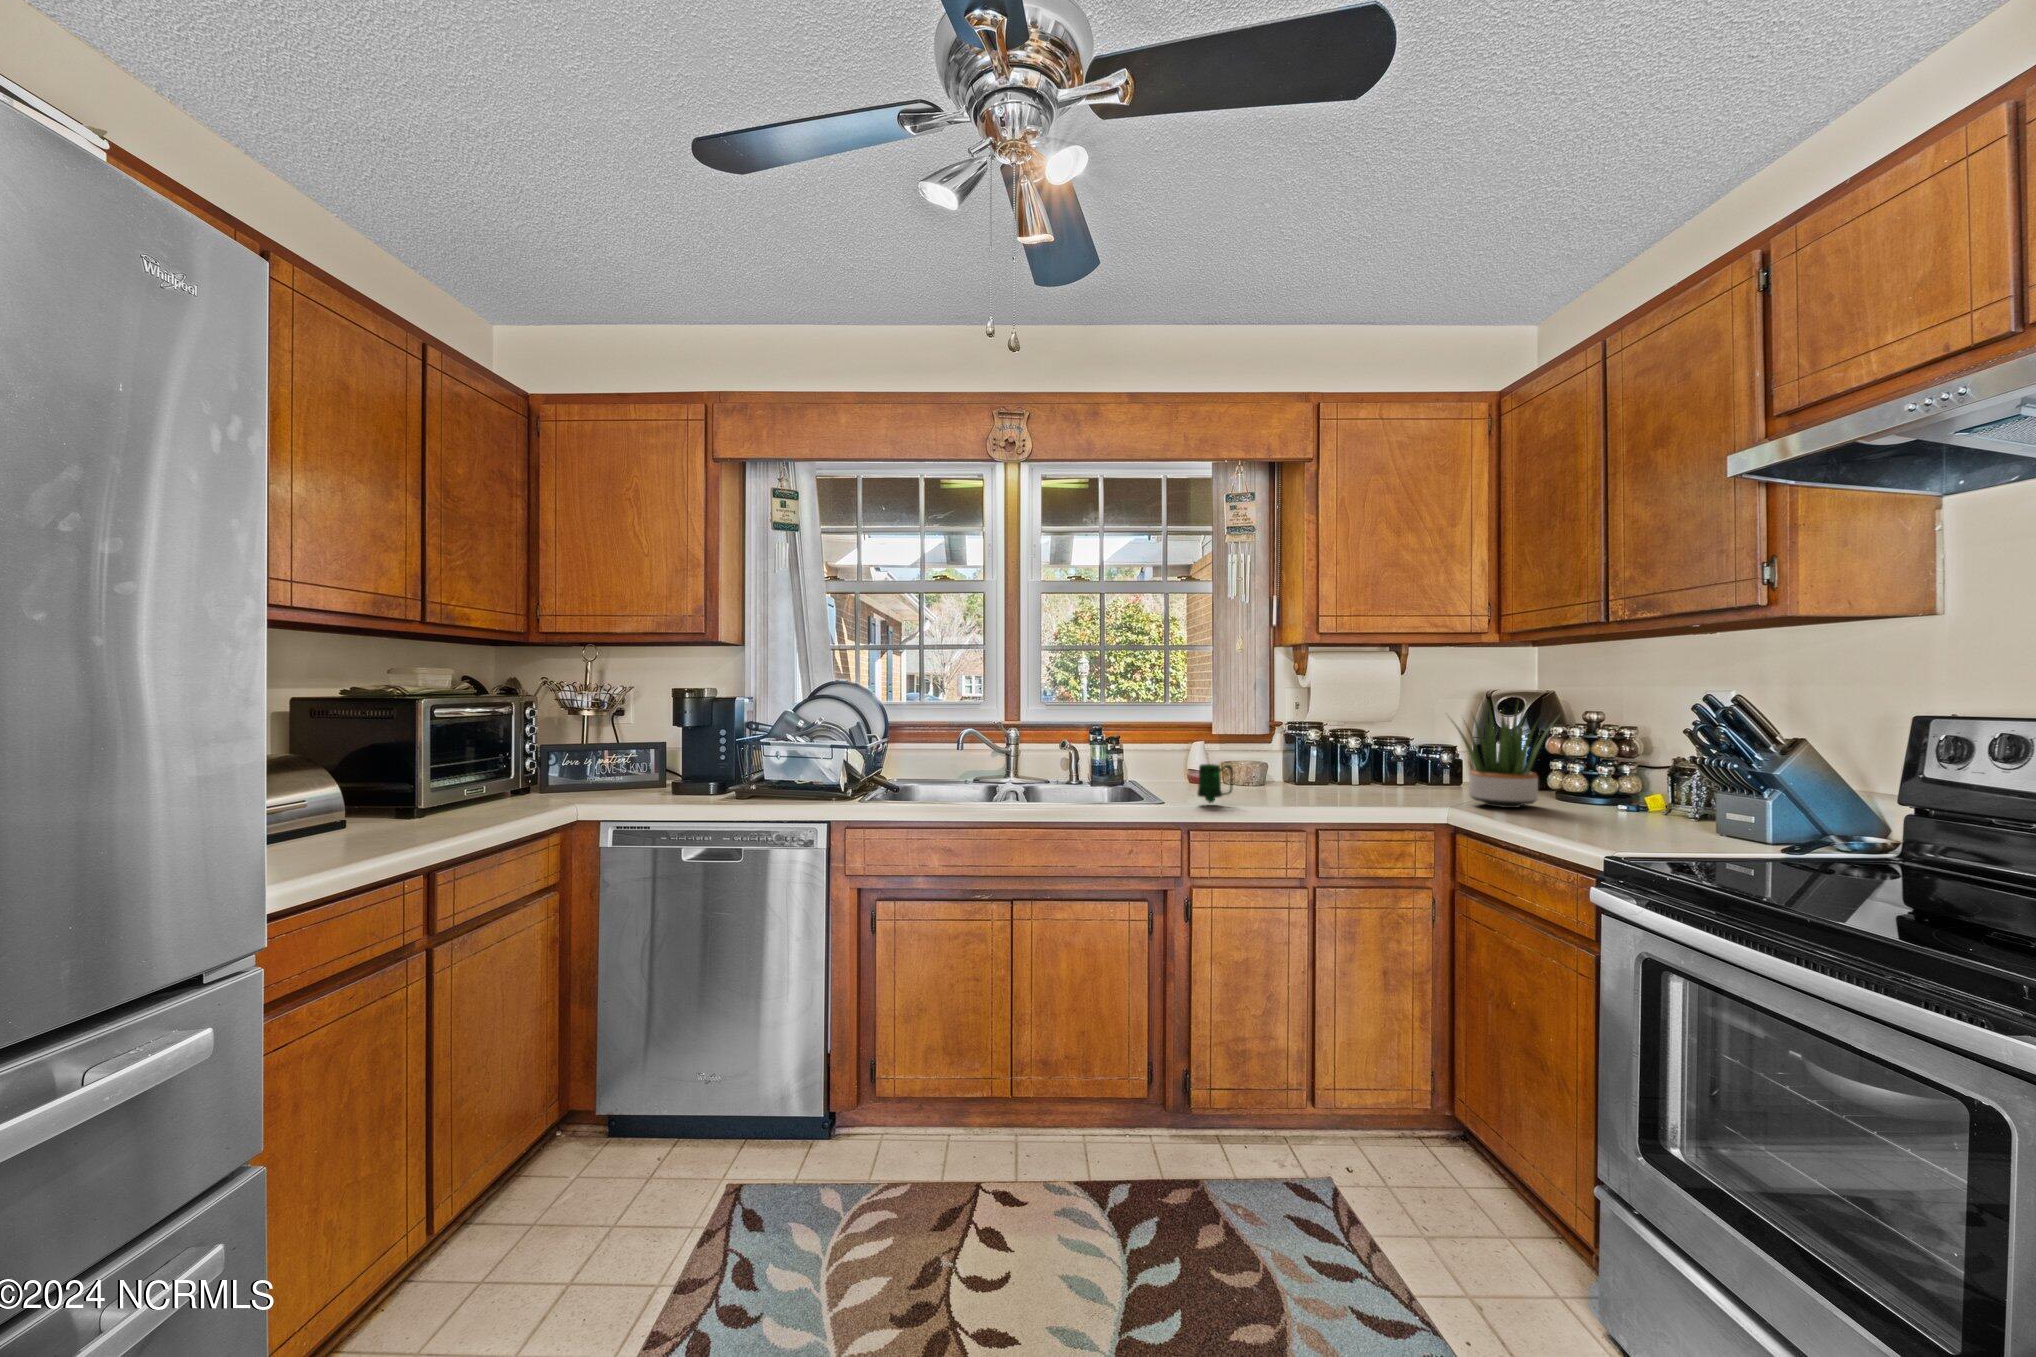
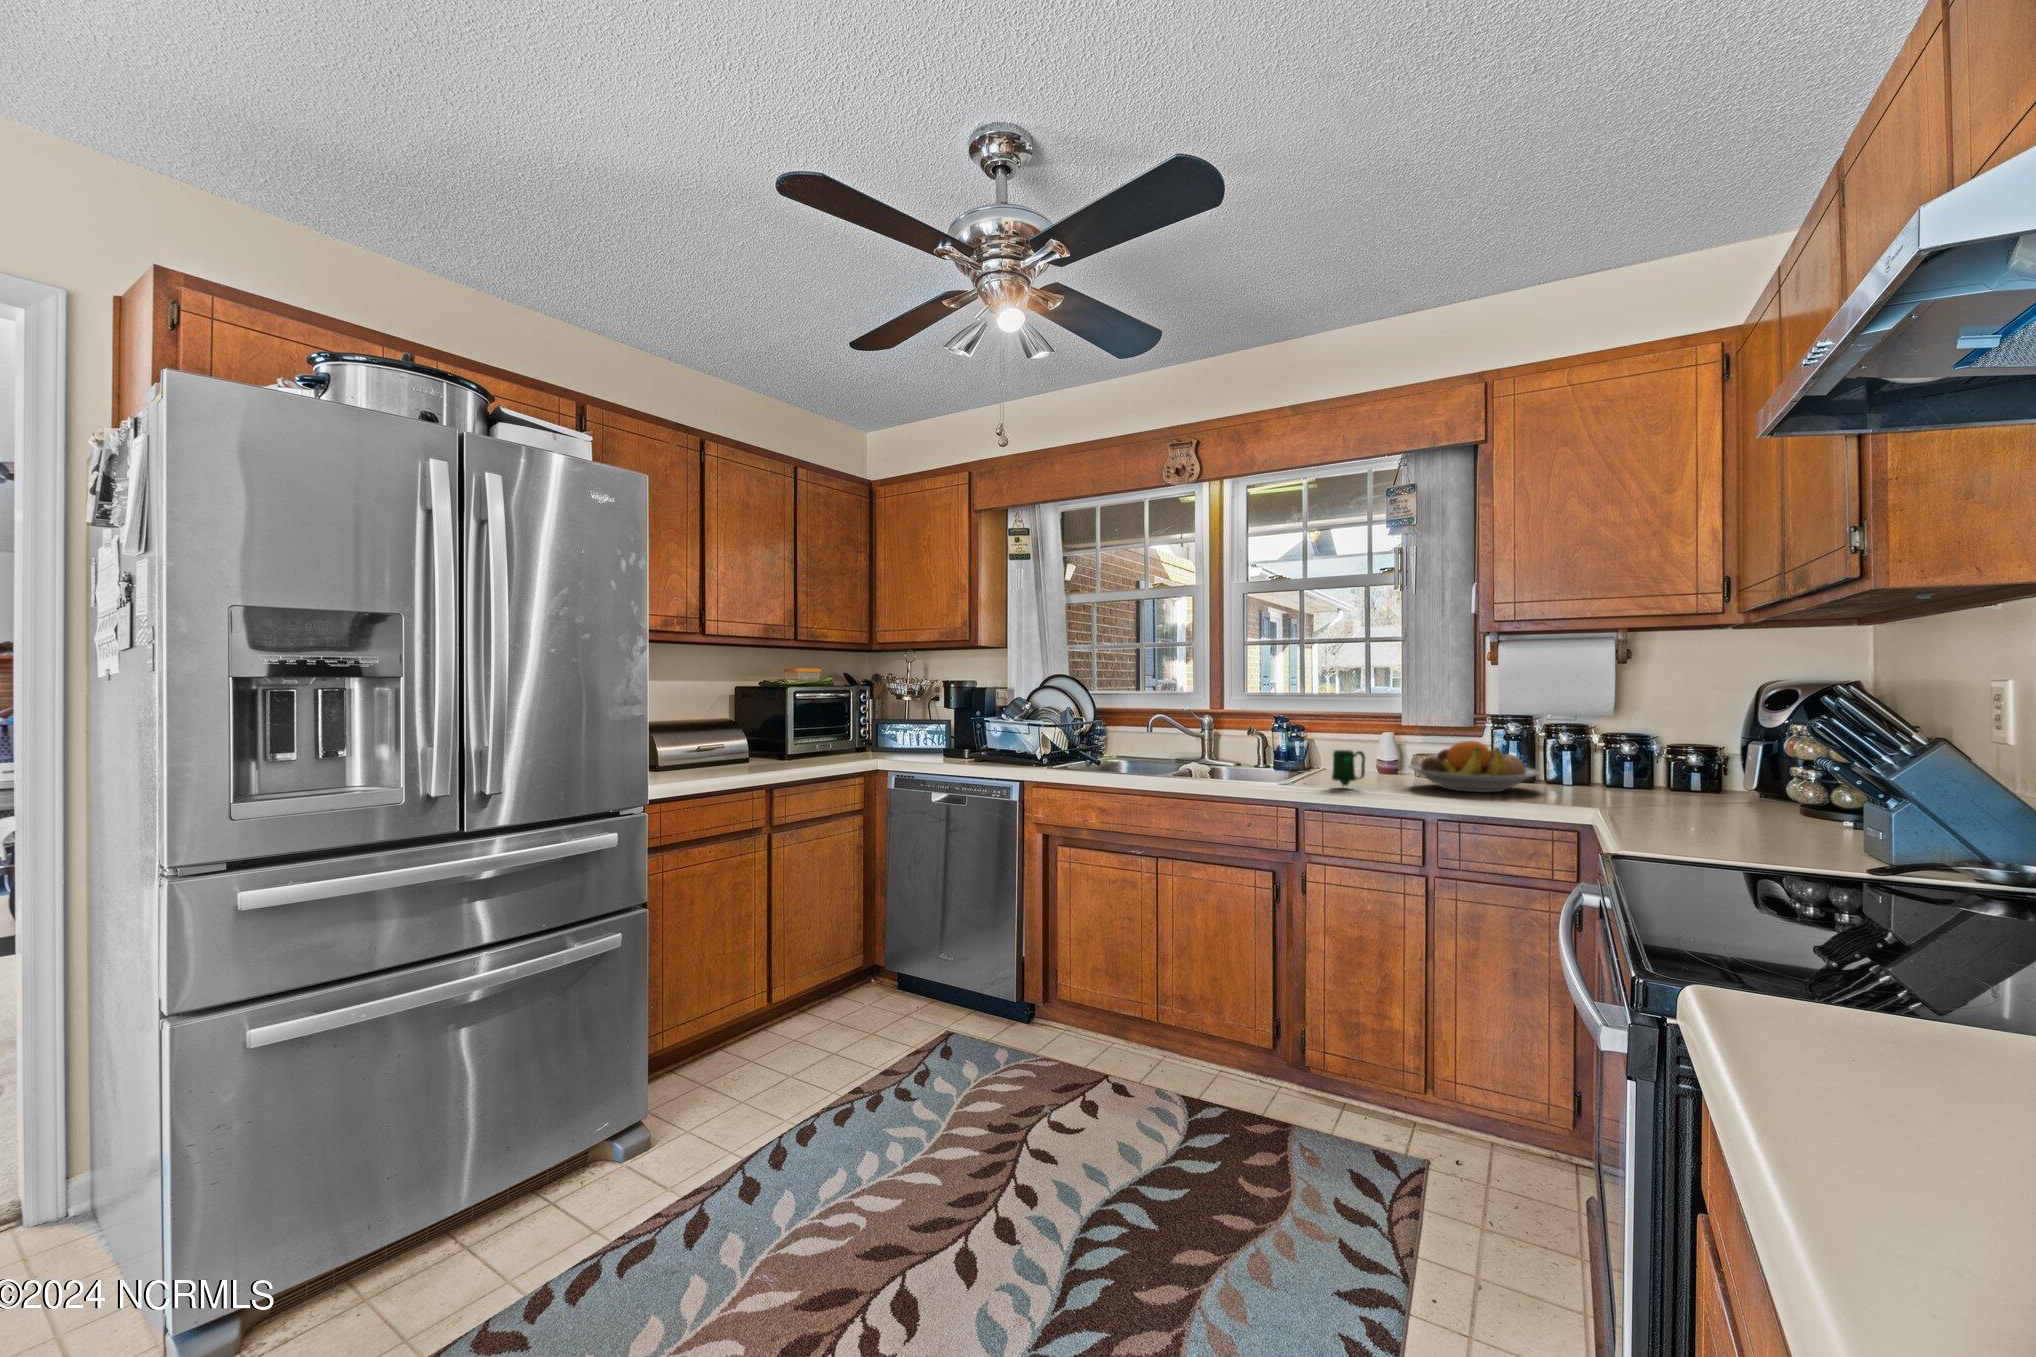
potted plant: present [1453,706,1555,808] -> none [1591,689,1757,811]
fruit bowl: none [1256,750,1376,801] -> present [1409,741,1540,792]

